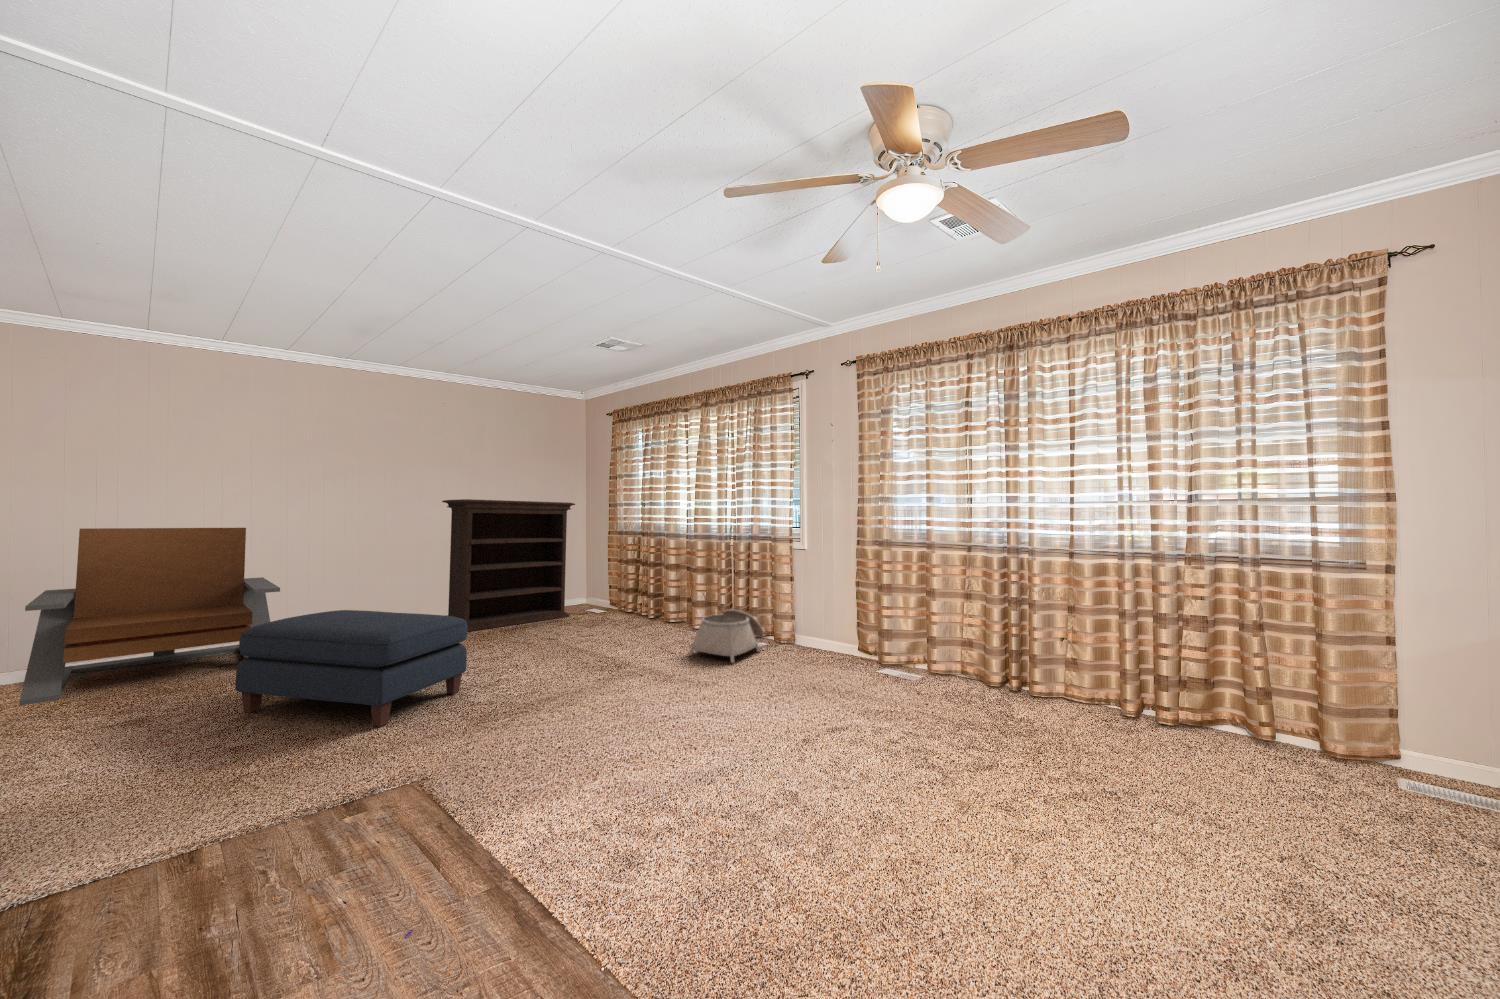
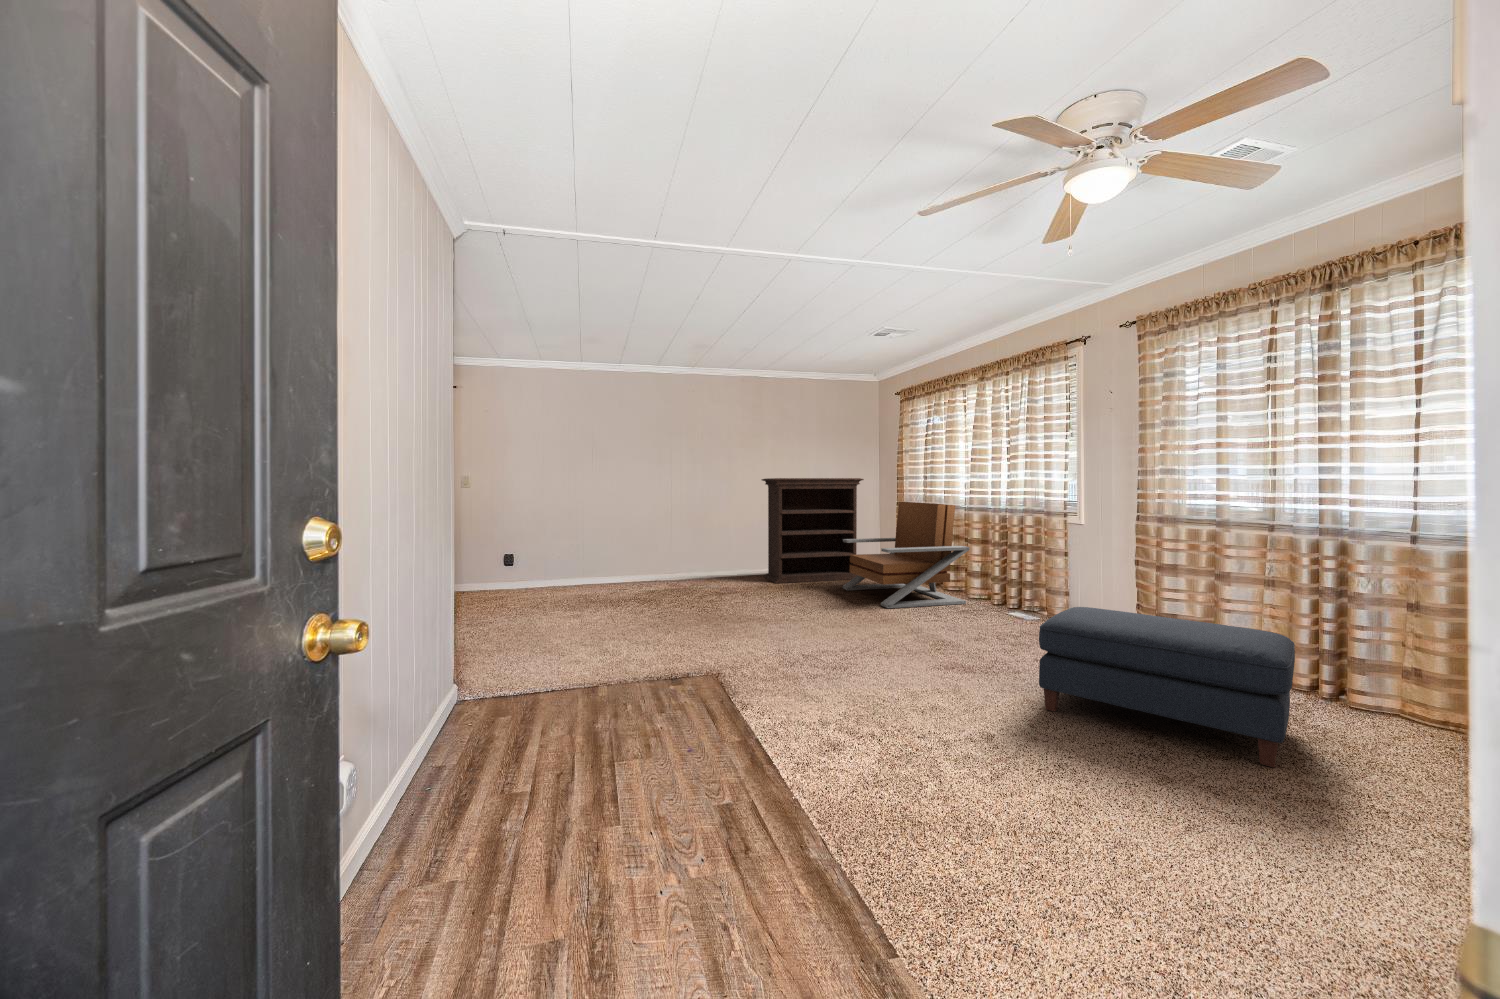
lounge chair: present [19,528,280,705] -> present [843,502,970,608]
basket: present [689,609,764,663] -> none [953,580,1035,629]
ottoman: present [235,610,468,727] -> present [1039,607,1295,768]

